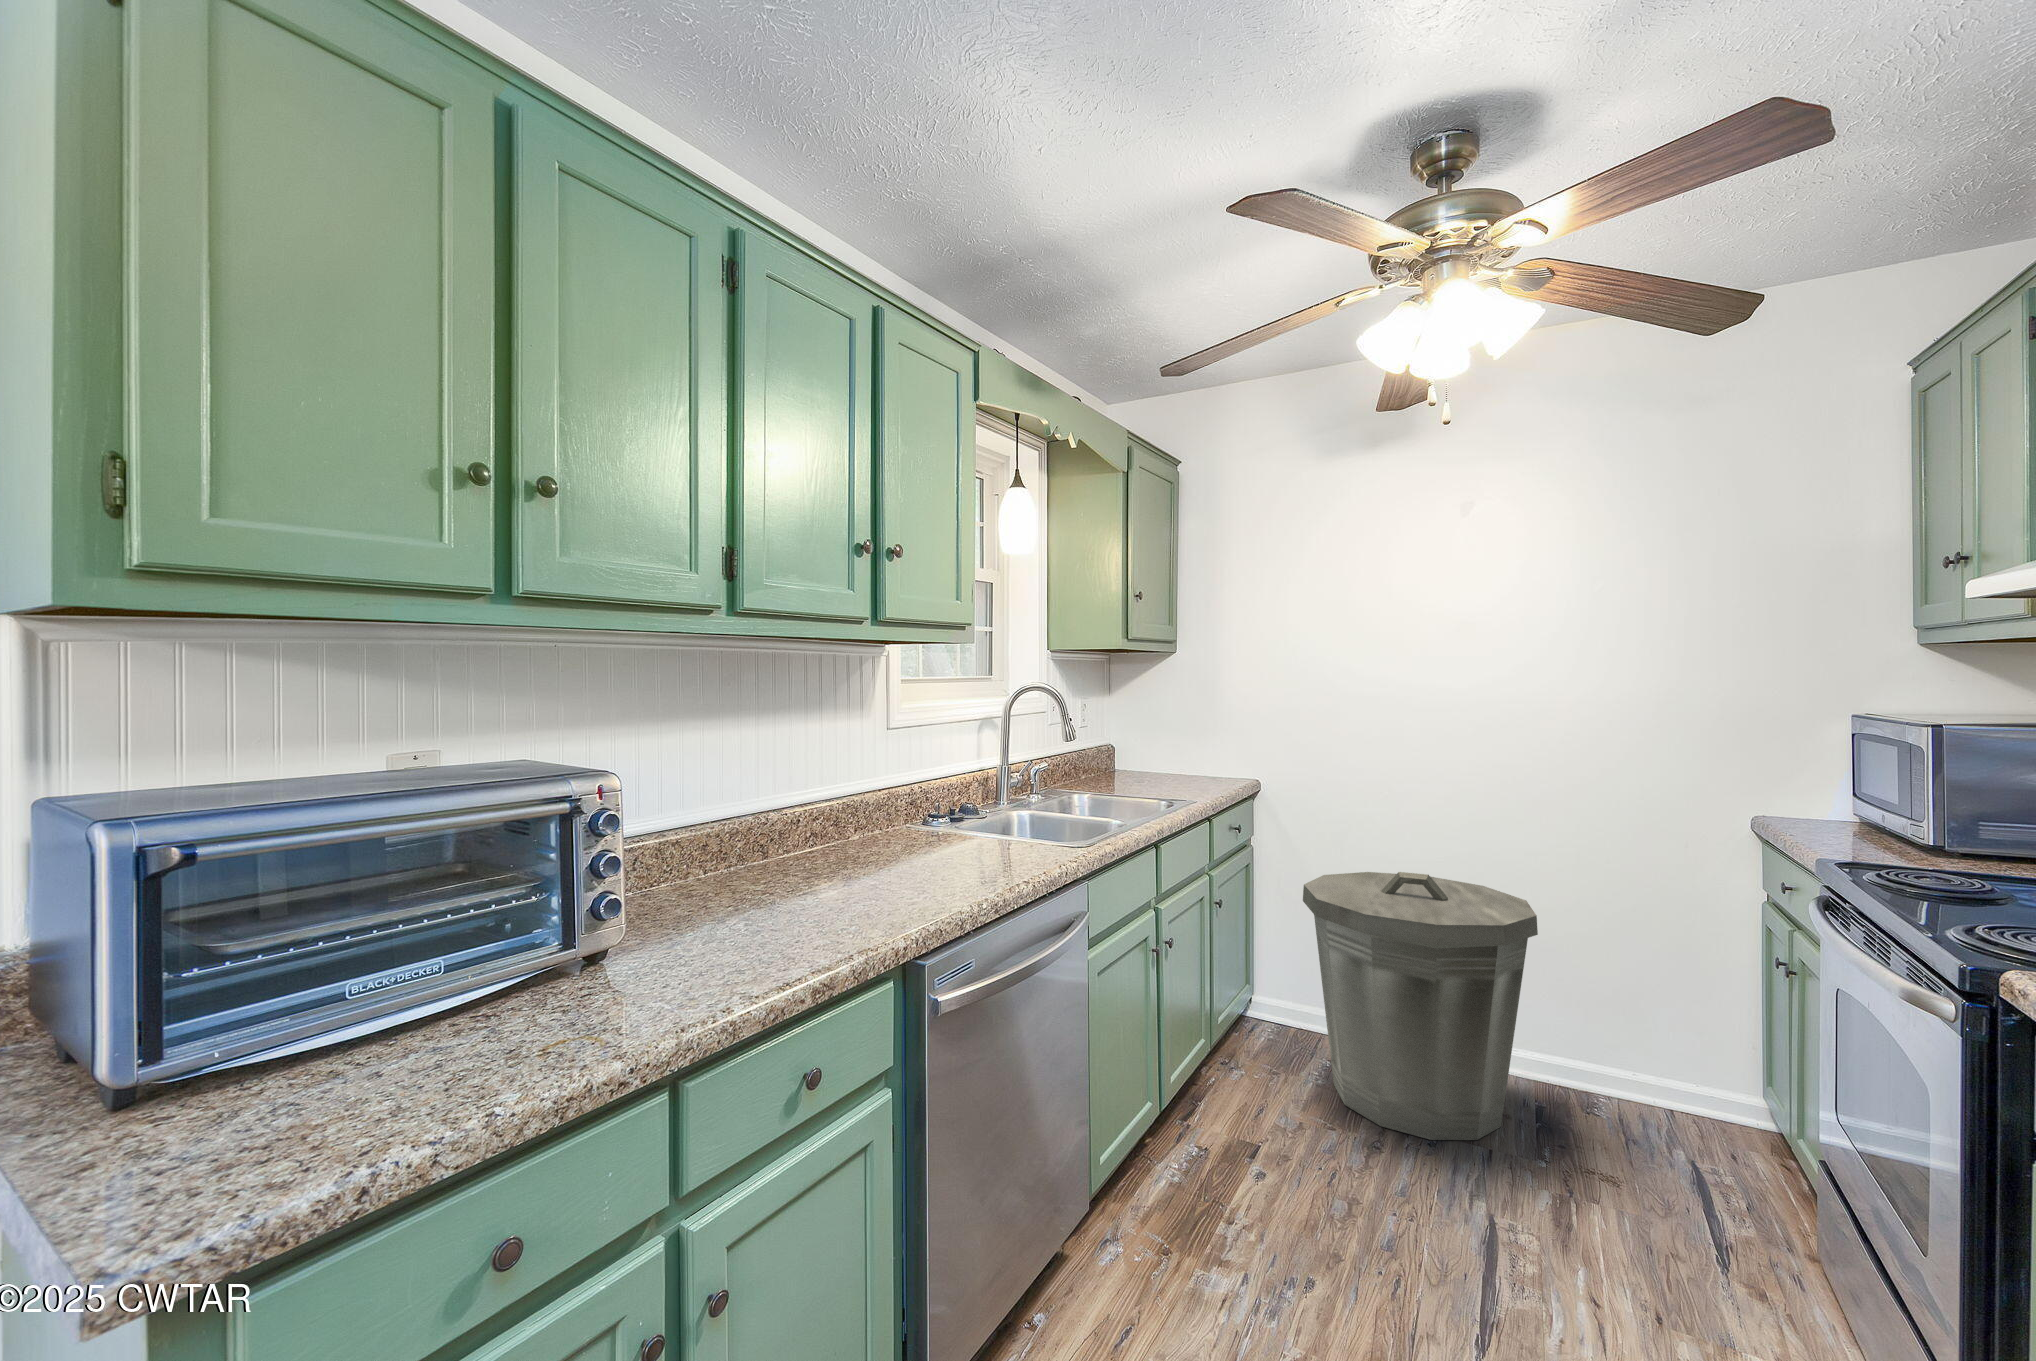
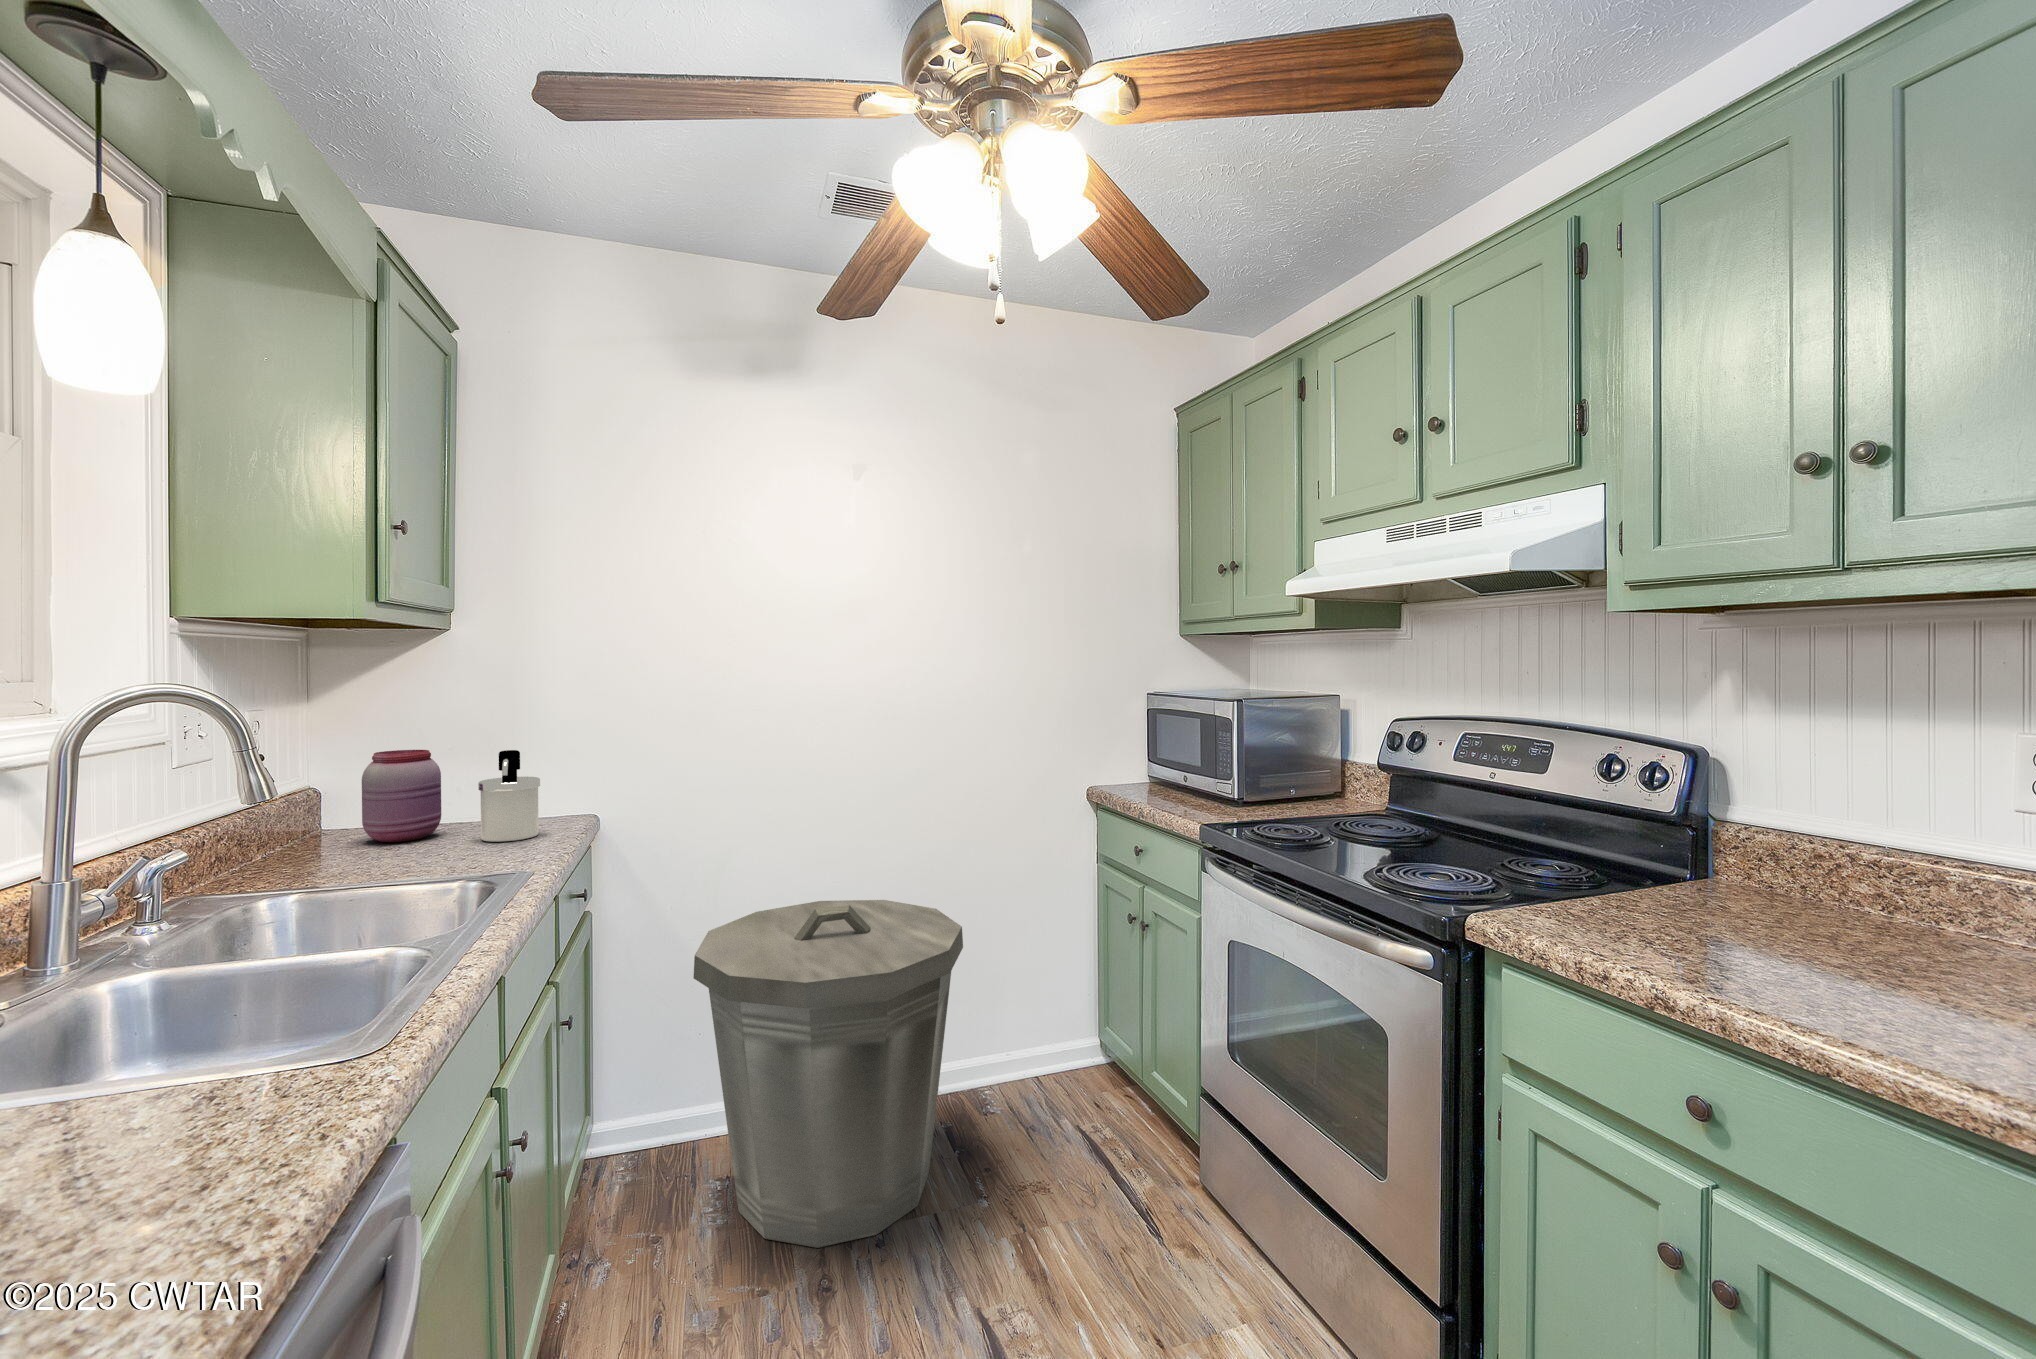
jar: none [1130,728,1168,782] -> present [362,750,441,842]
soap dispenser: none [1183,732,1217,788] -> present [478,750,540,842]

